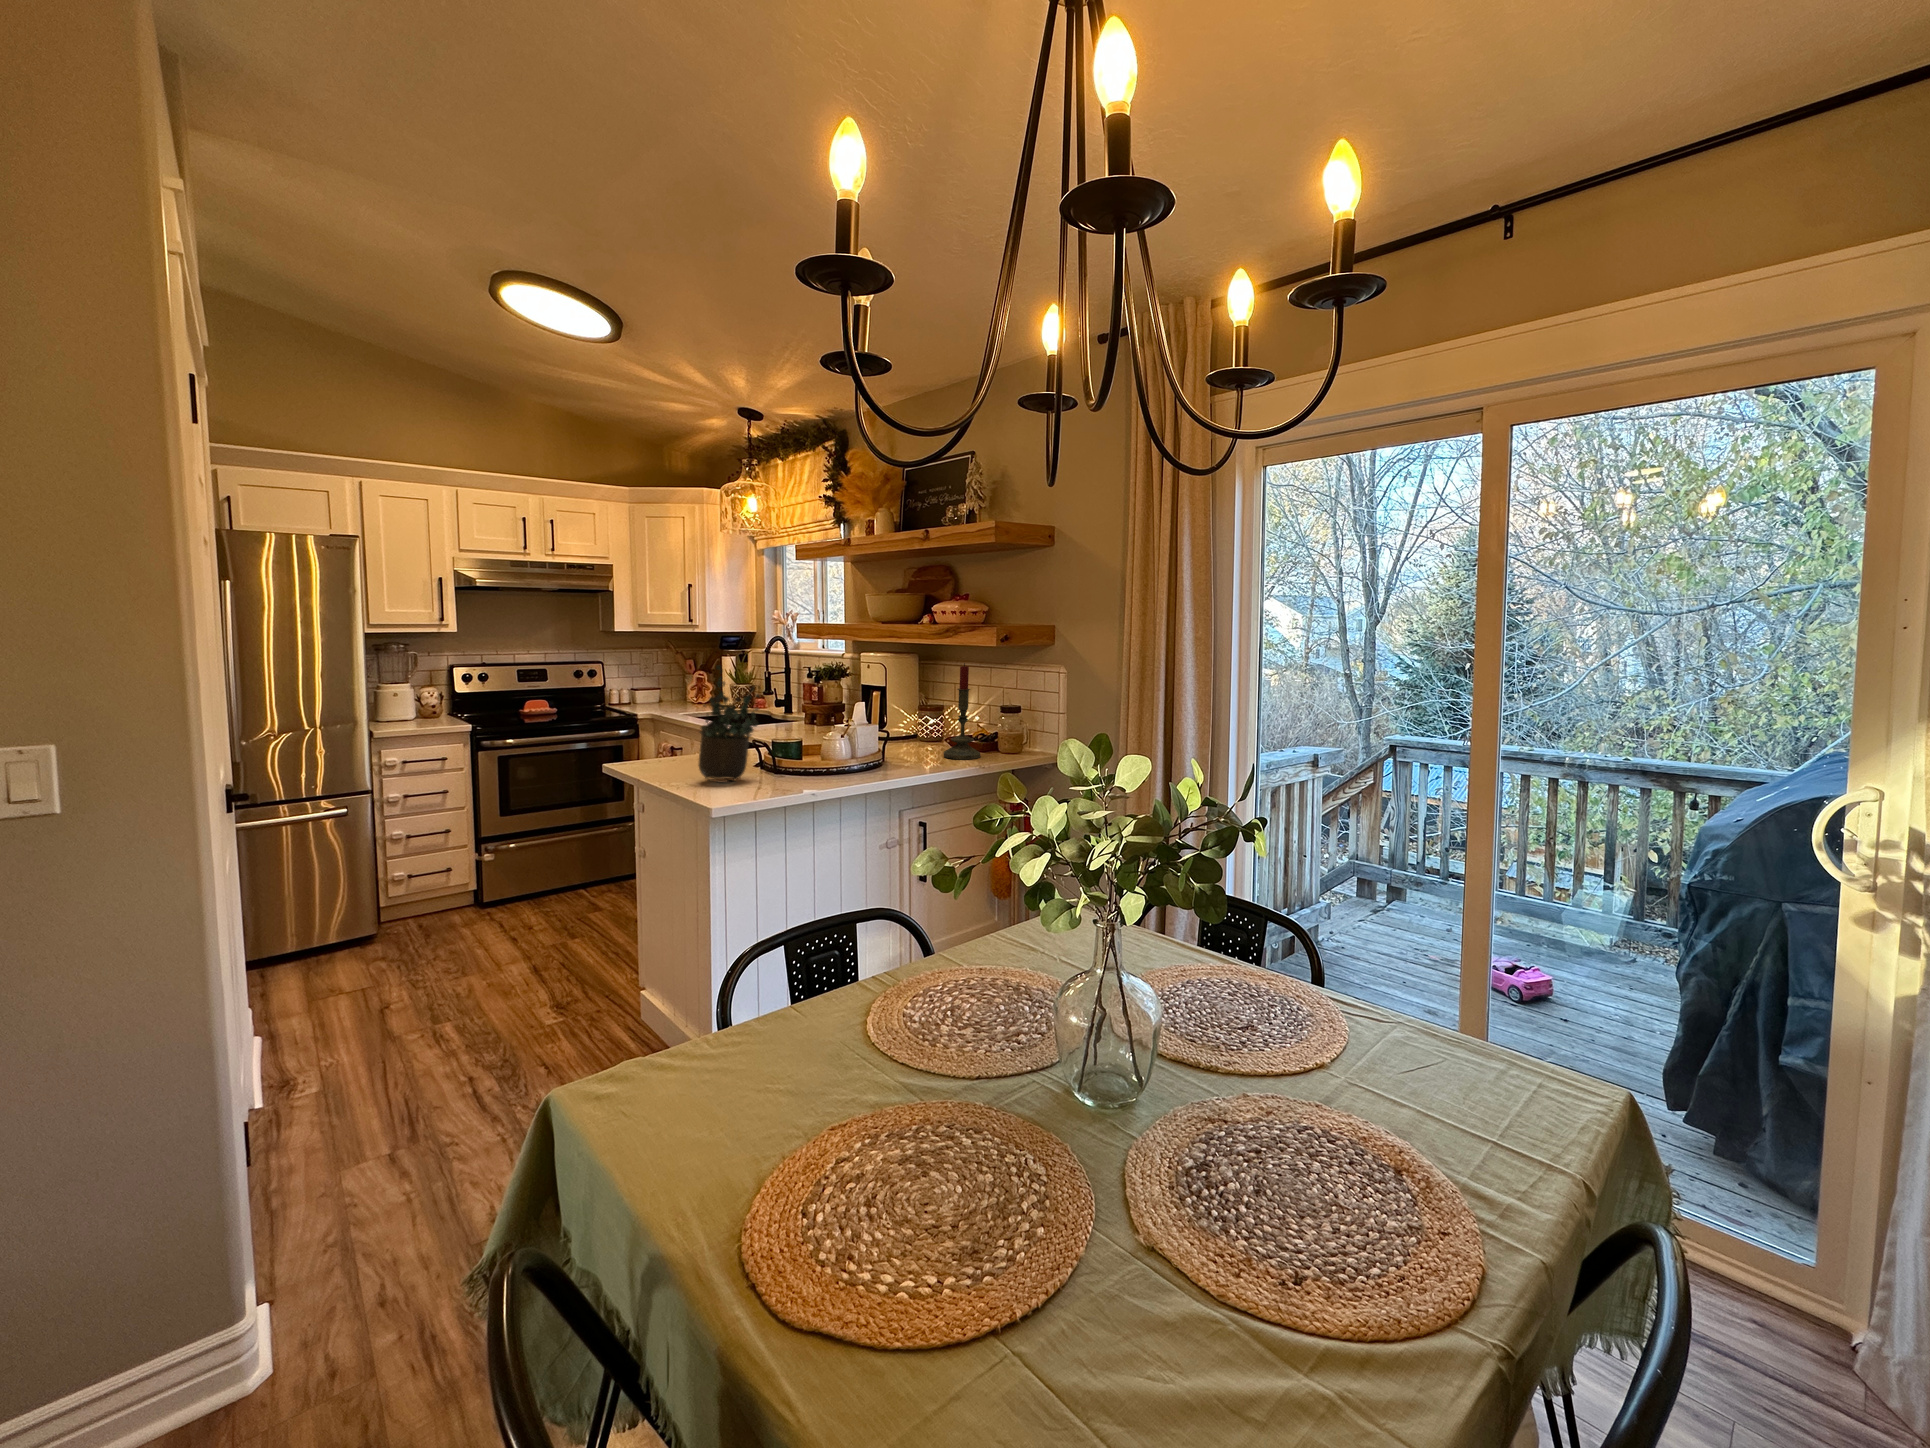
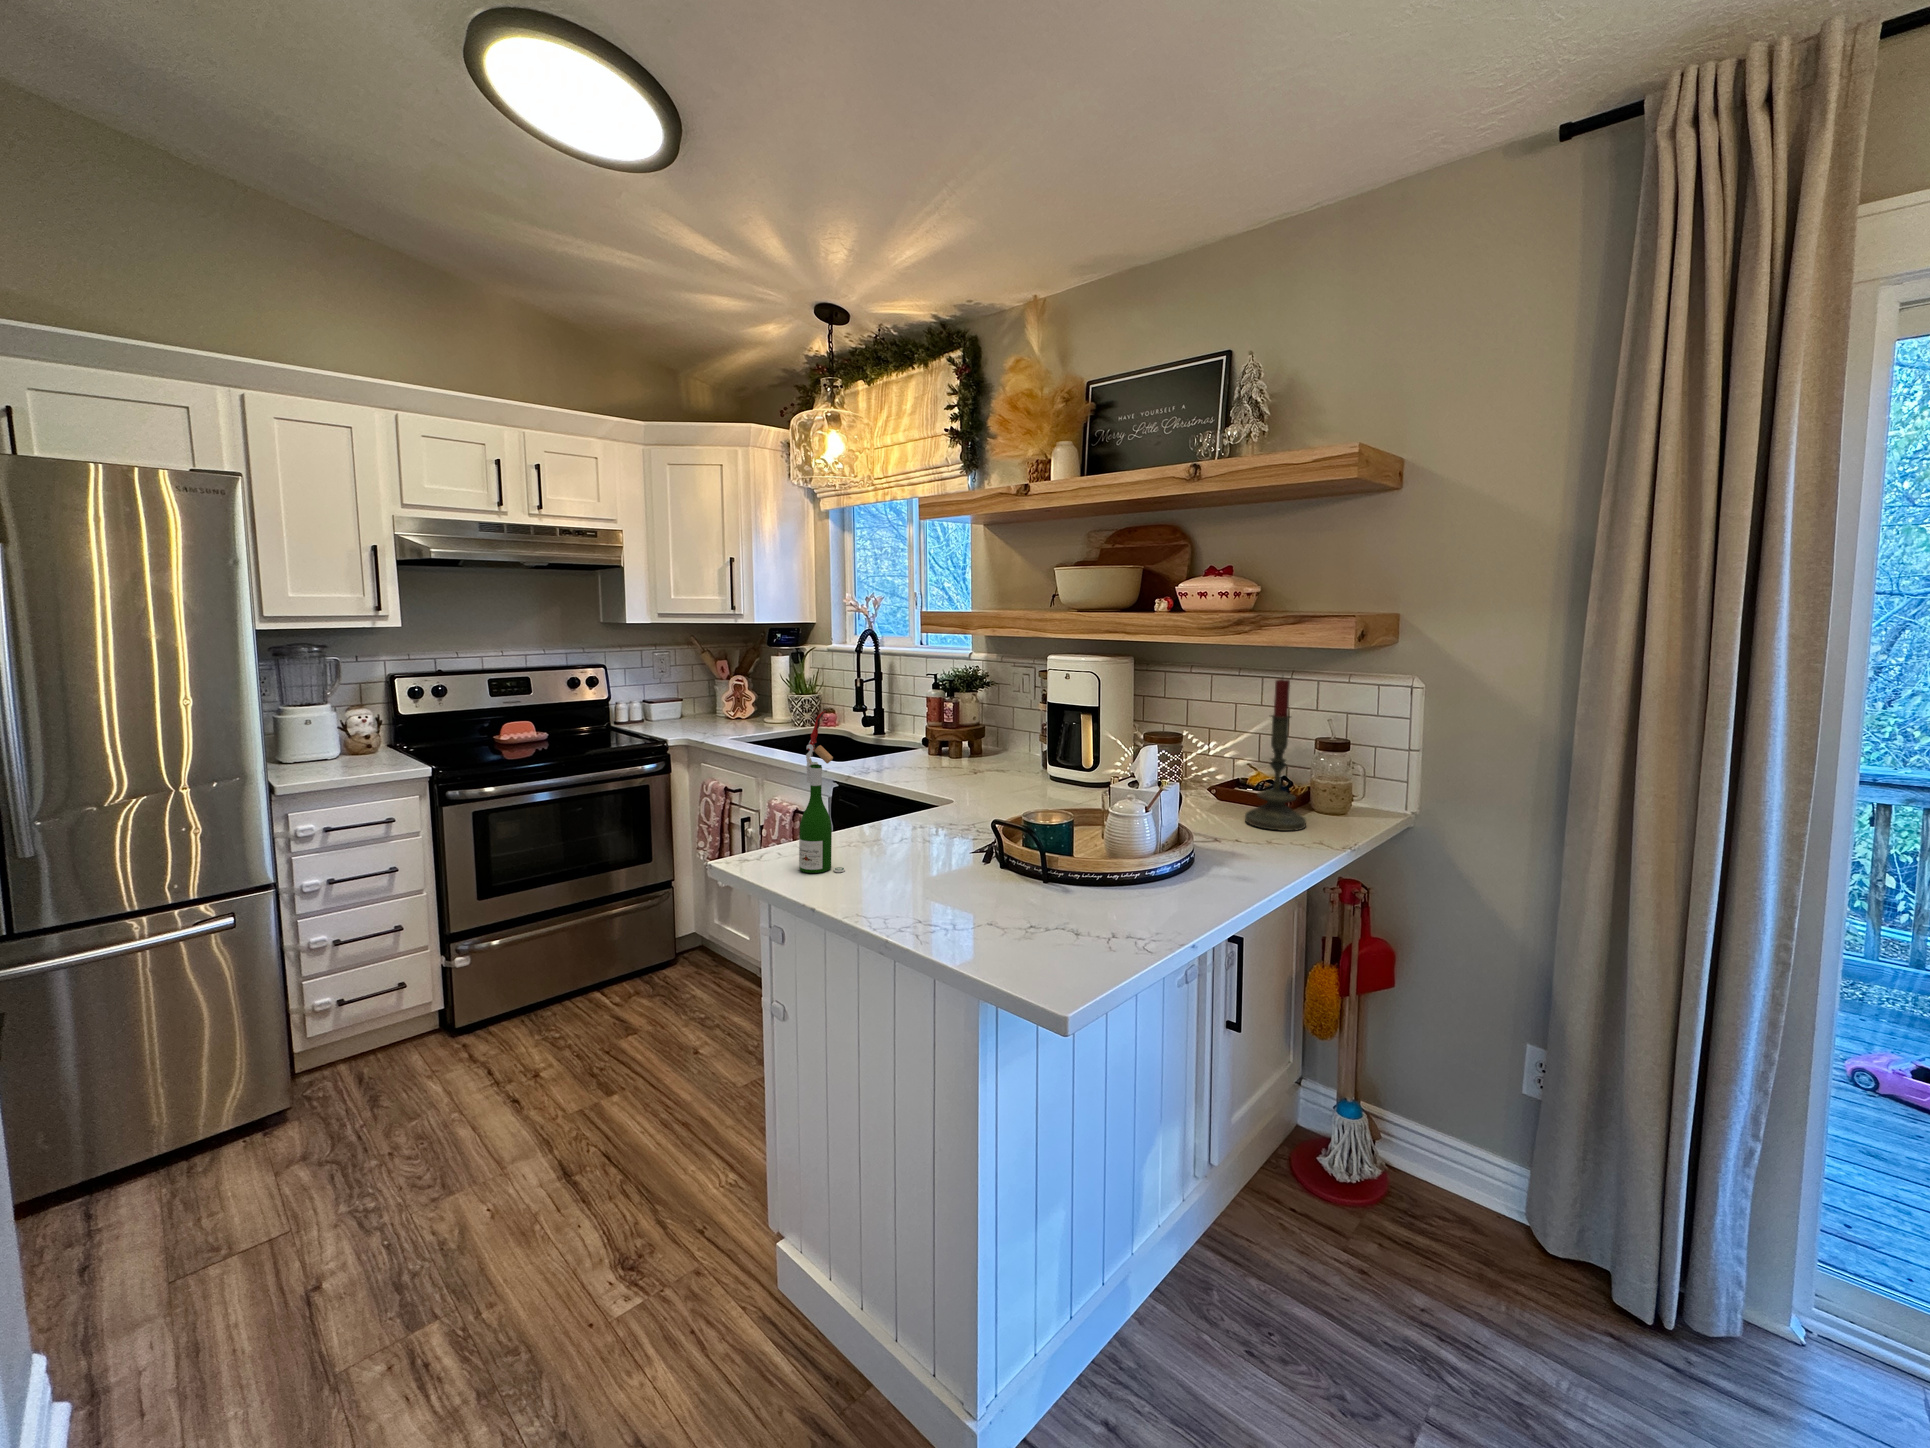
potted plant: present [699,665,758,783] -> none [947,690,1054,921]
wine bottle: none [646,678,671,768] -> present [799,711,845,873]

